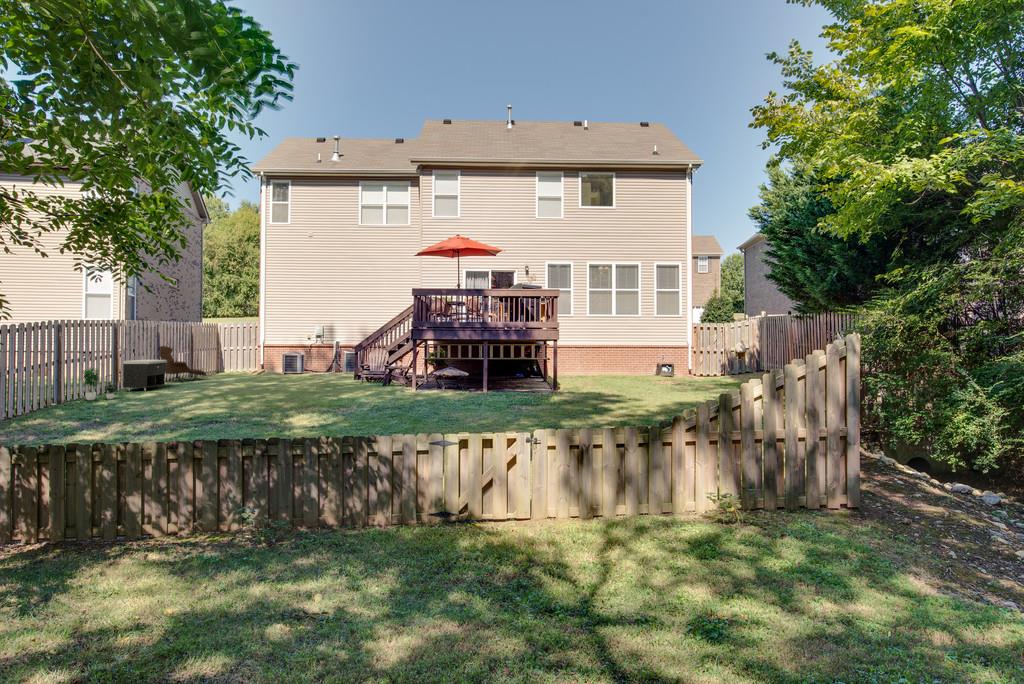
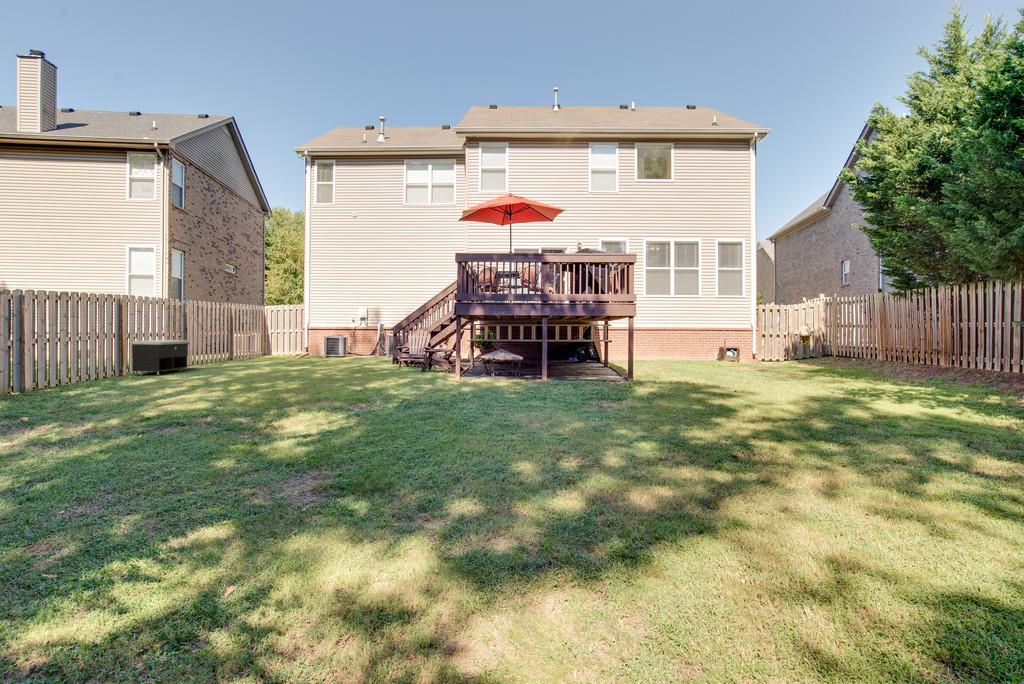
lounge chair: present [159,346,206,382] -> none [189,326,242,365]
potted plant: present [83,368,117,400] -> none [61,346,112,387]

